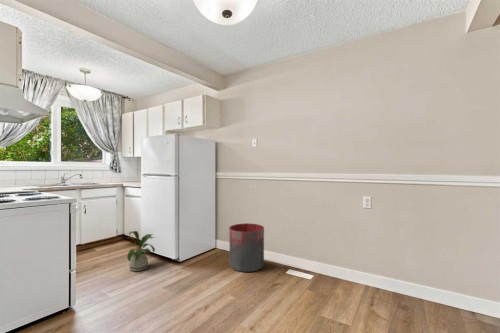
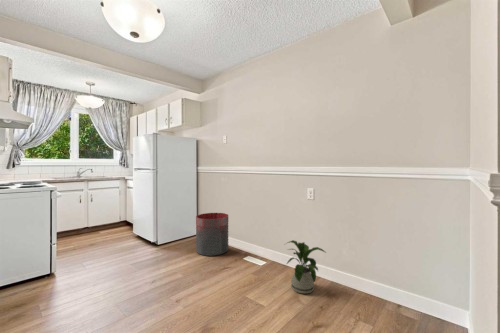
house plant: present [127,231,155,271] -> present [287,240,325,294]

